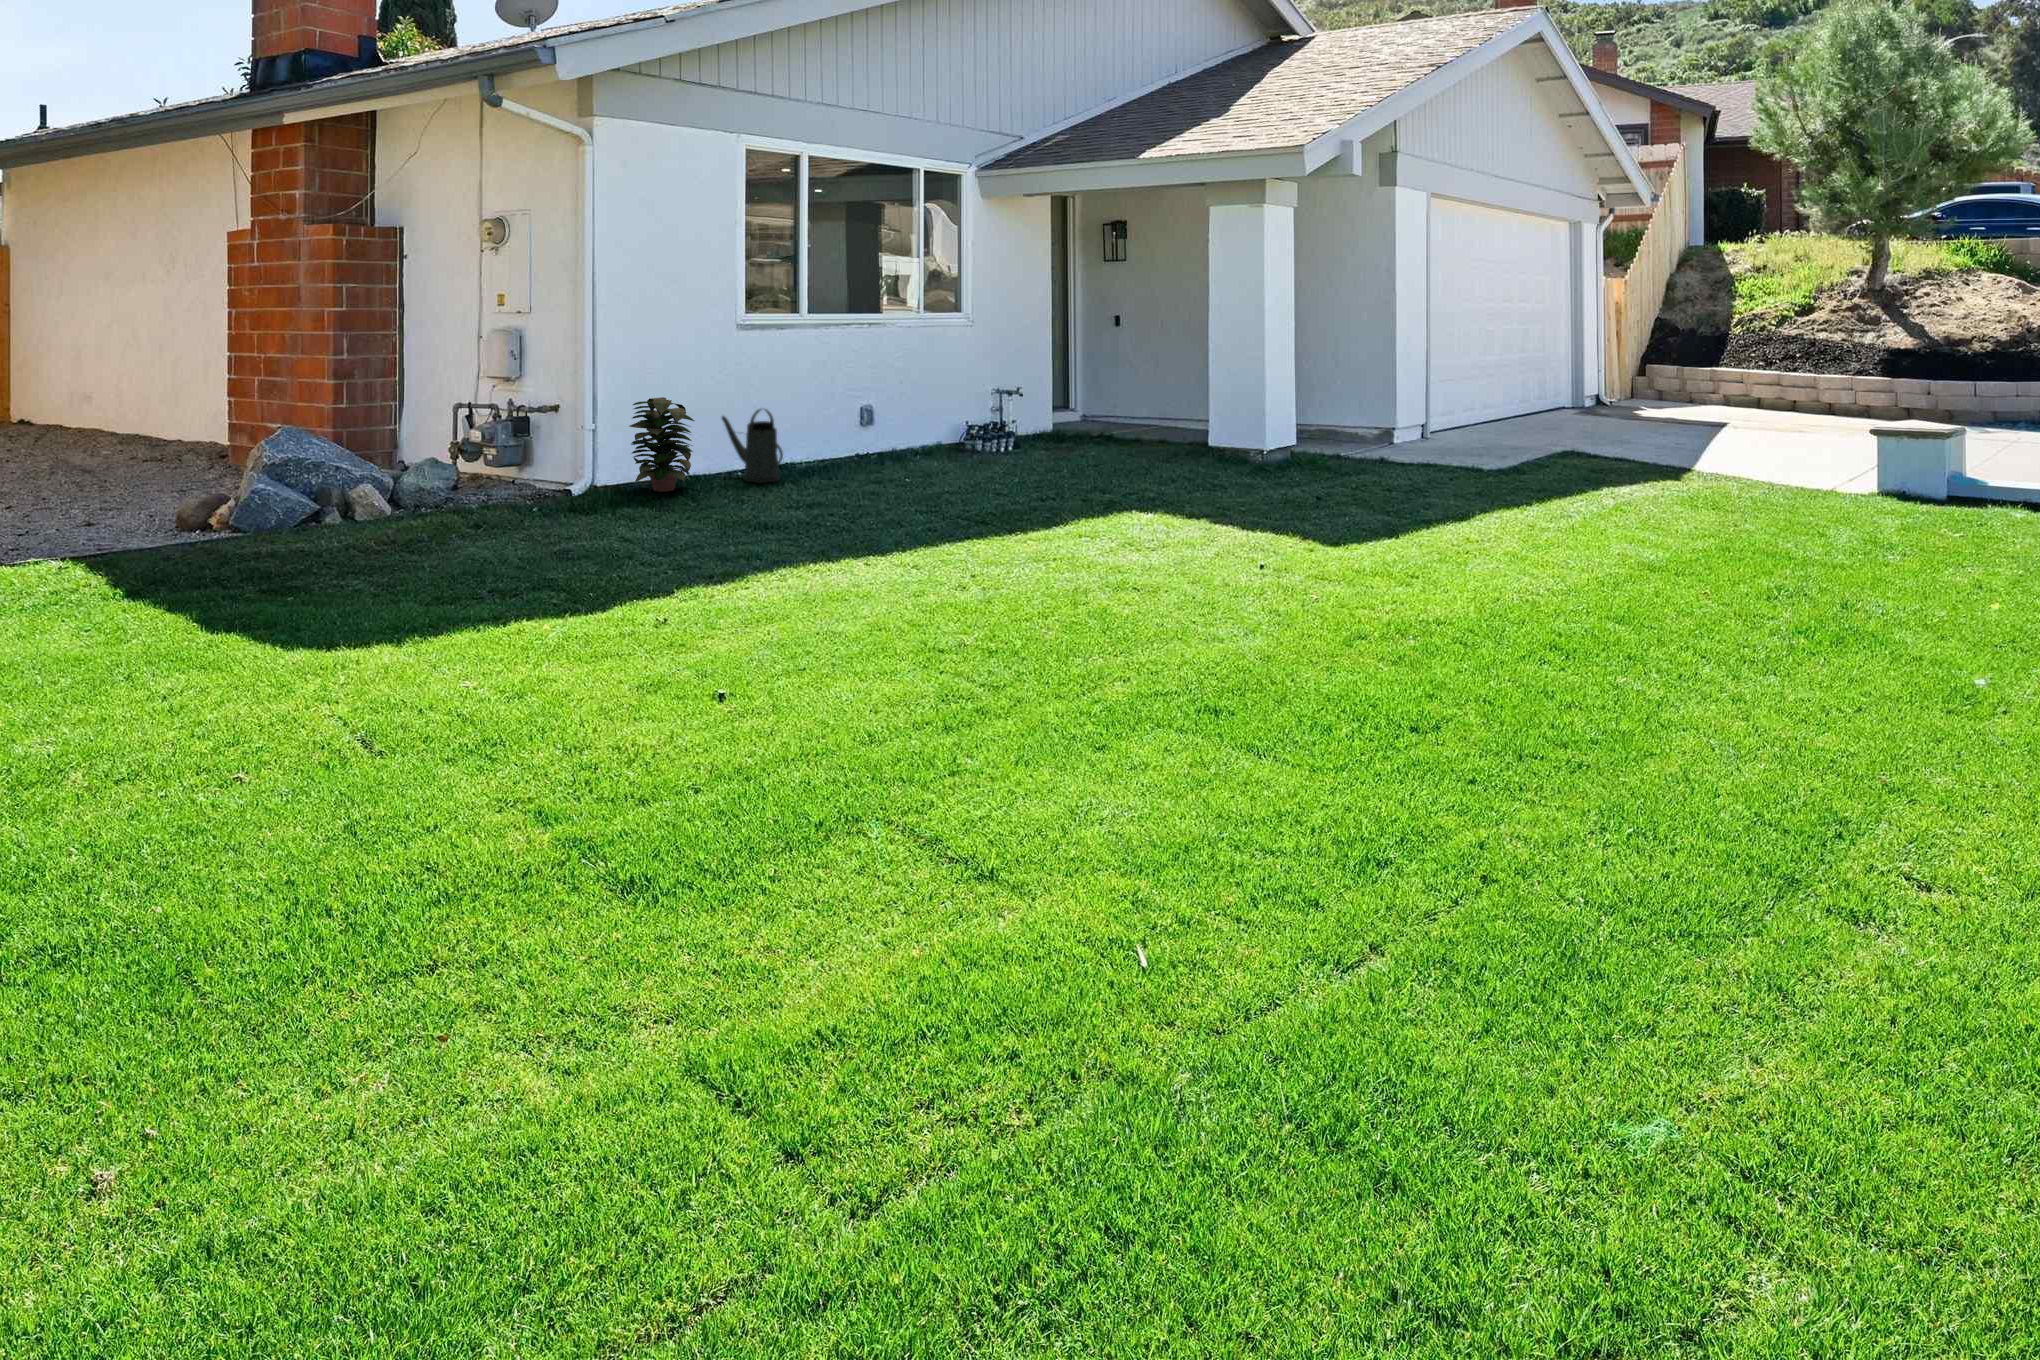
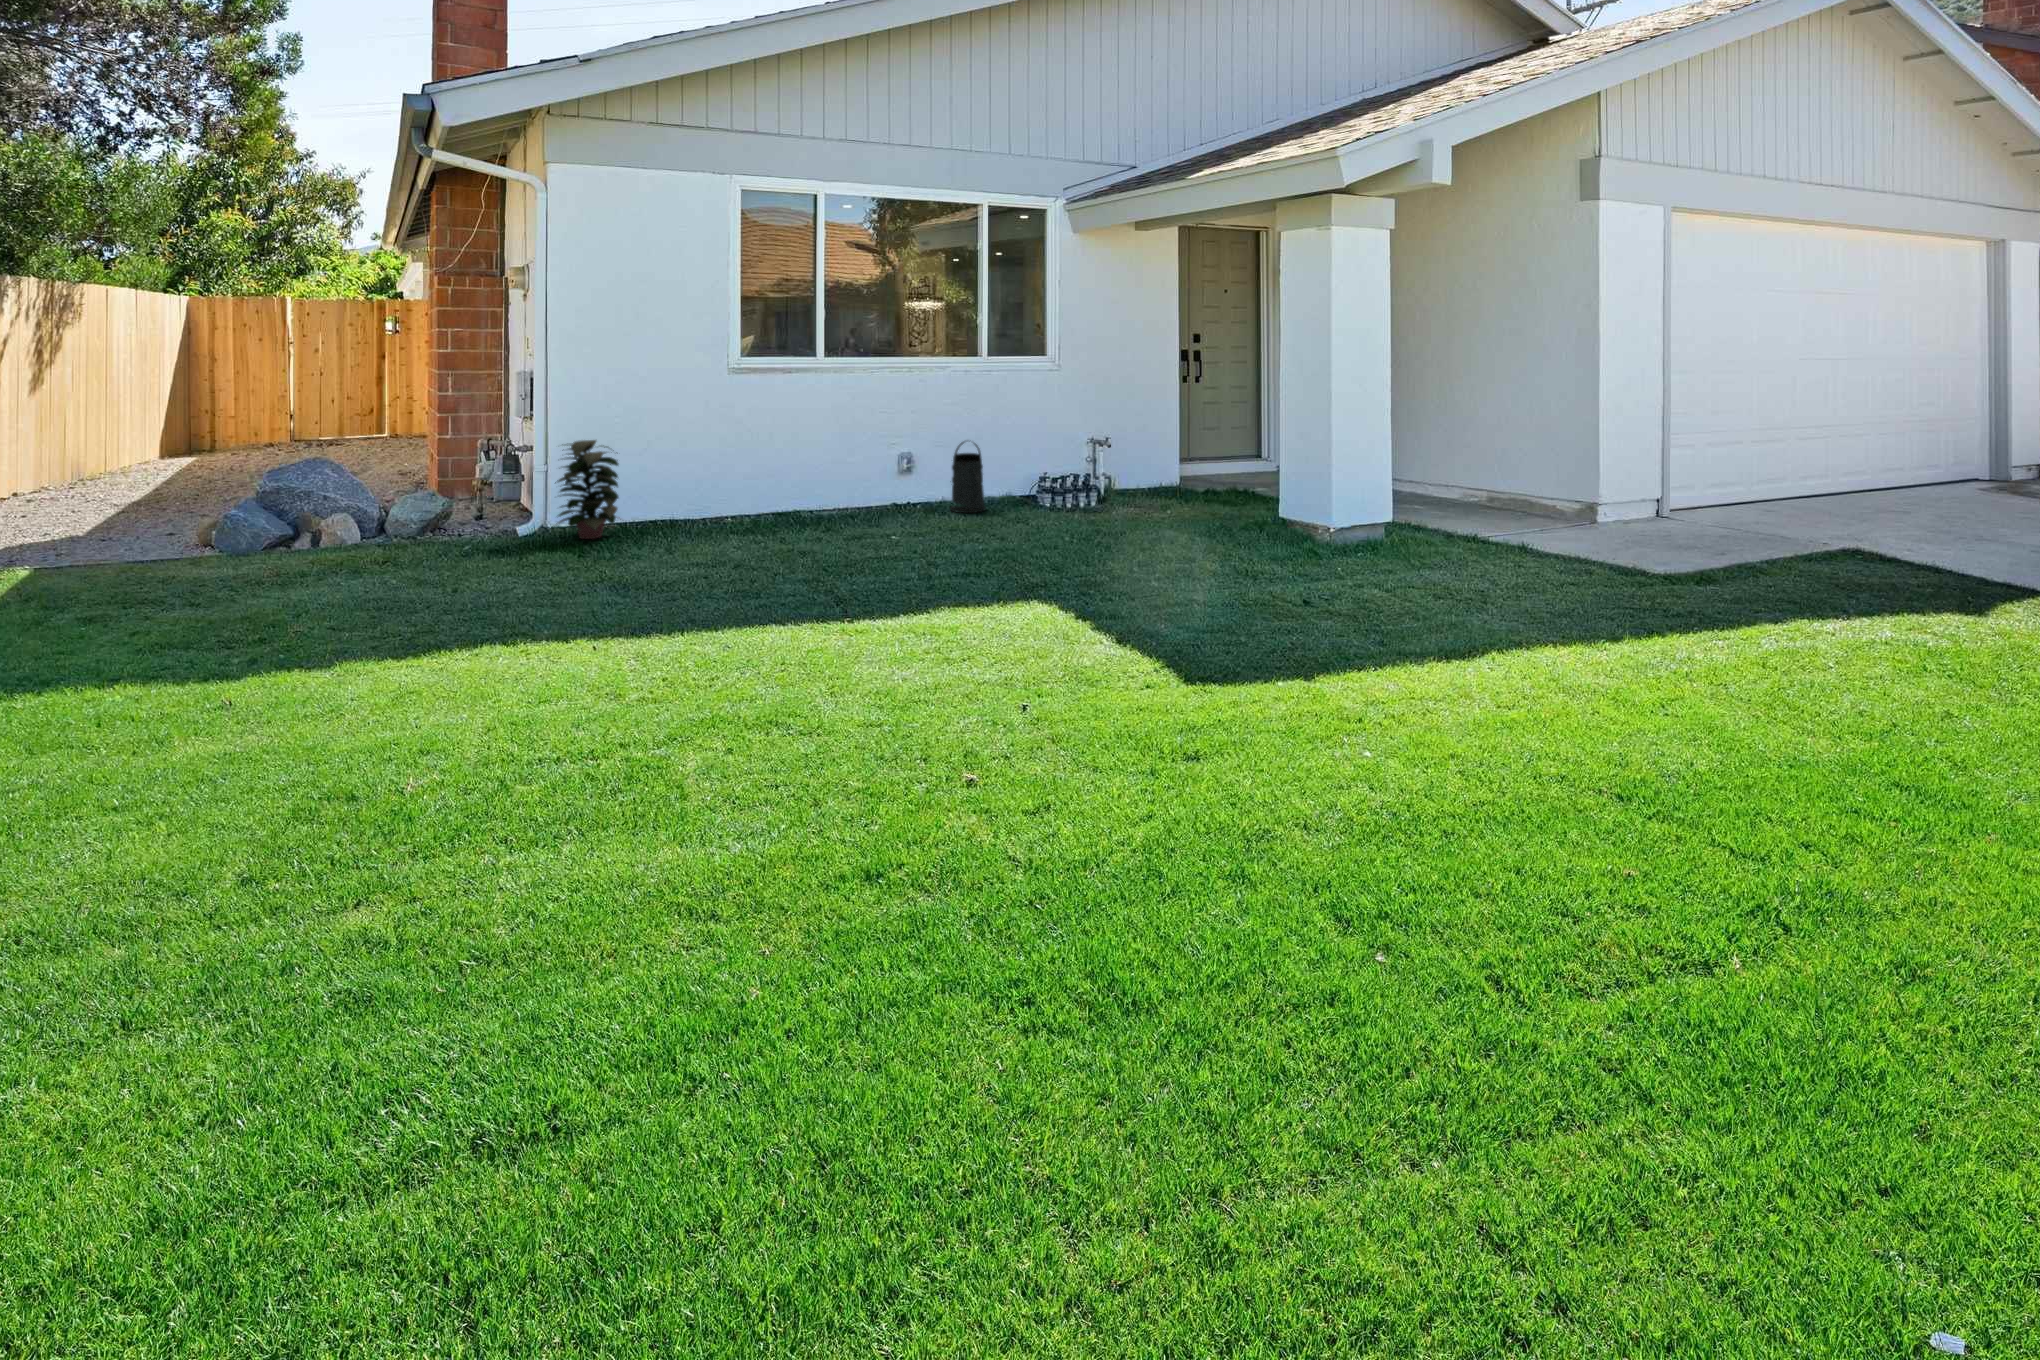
watering can: present [722,409,783,483] -> present [950,442,986,513]

